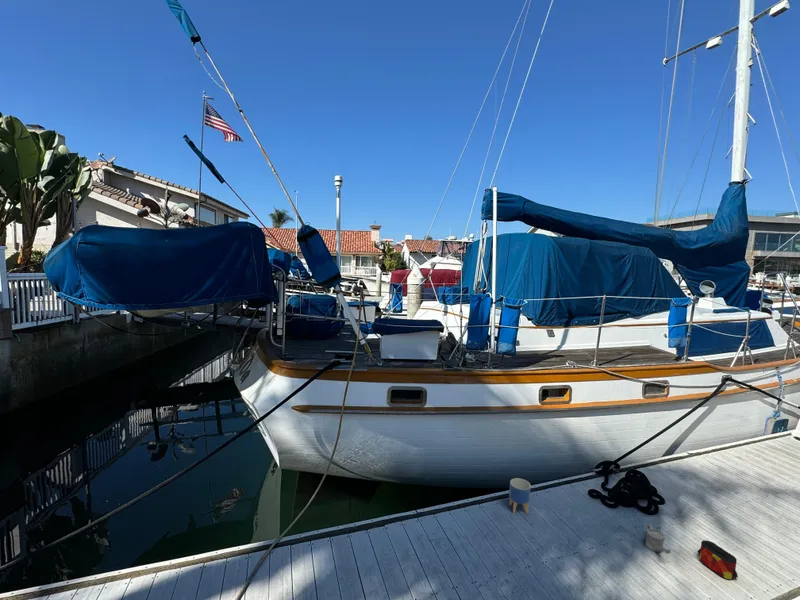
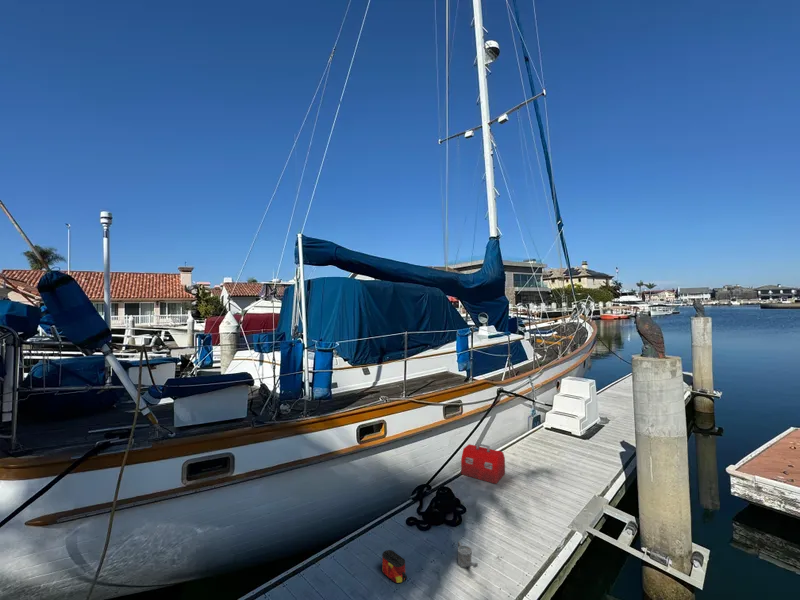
toolbox: none [659,431,722,482] -> present [461,443,505,484]
planter: present [509,478,531,513] -> none [332,530,353,572]
bag: present [697,540,738,580] -> present [382,550,407,583]

